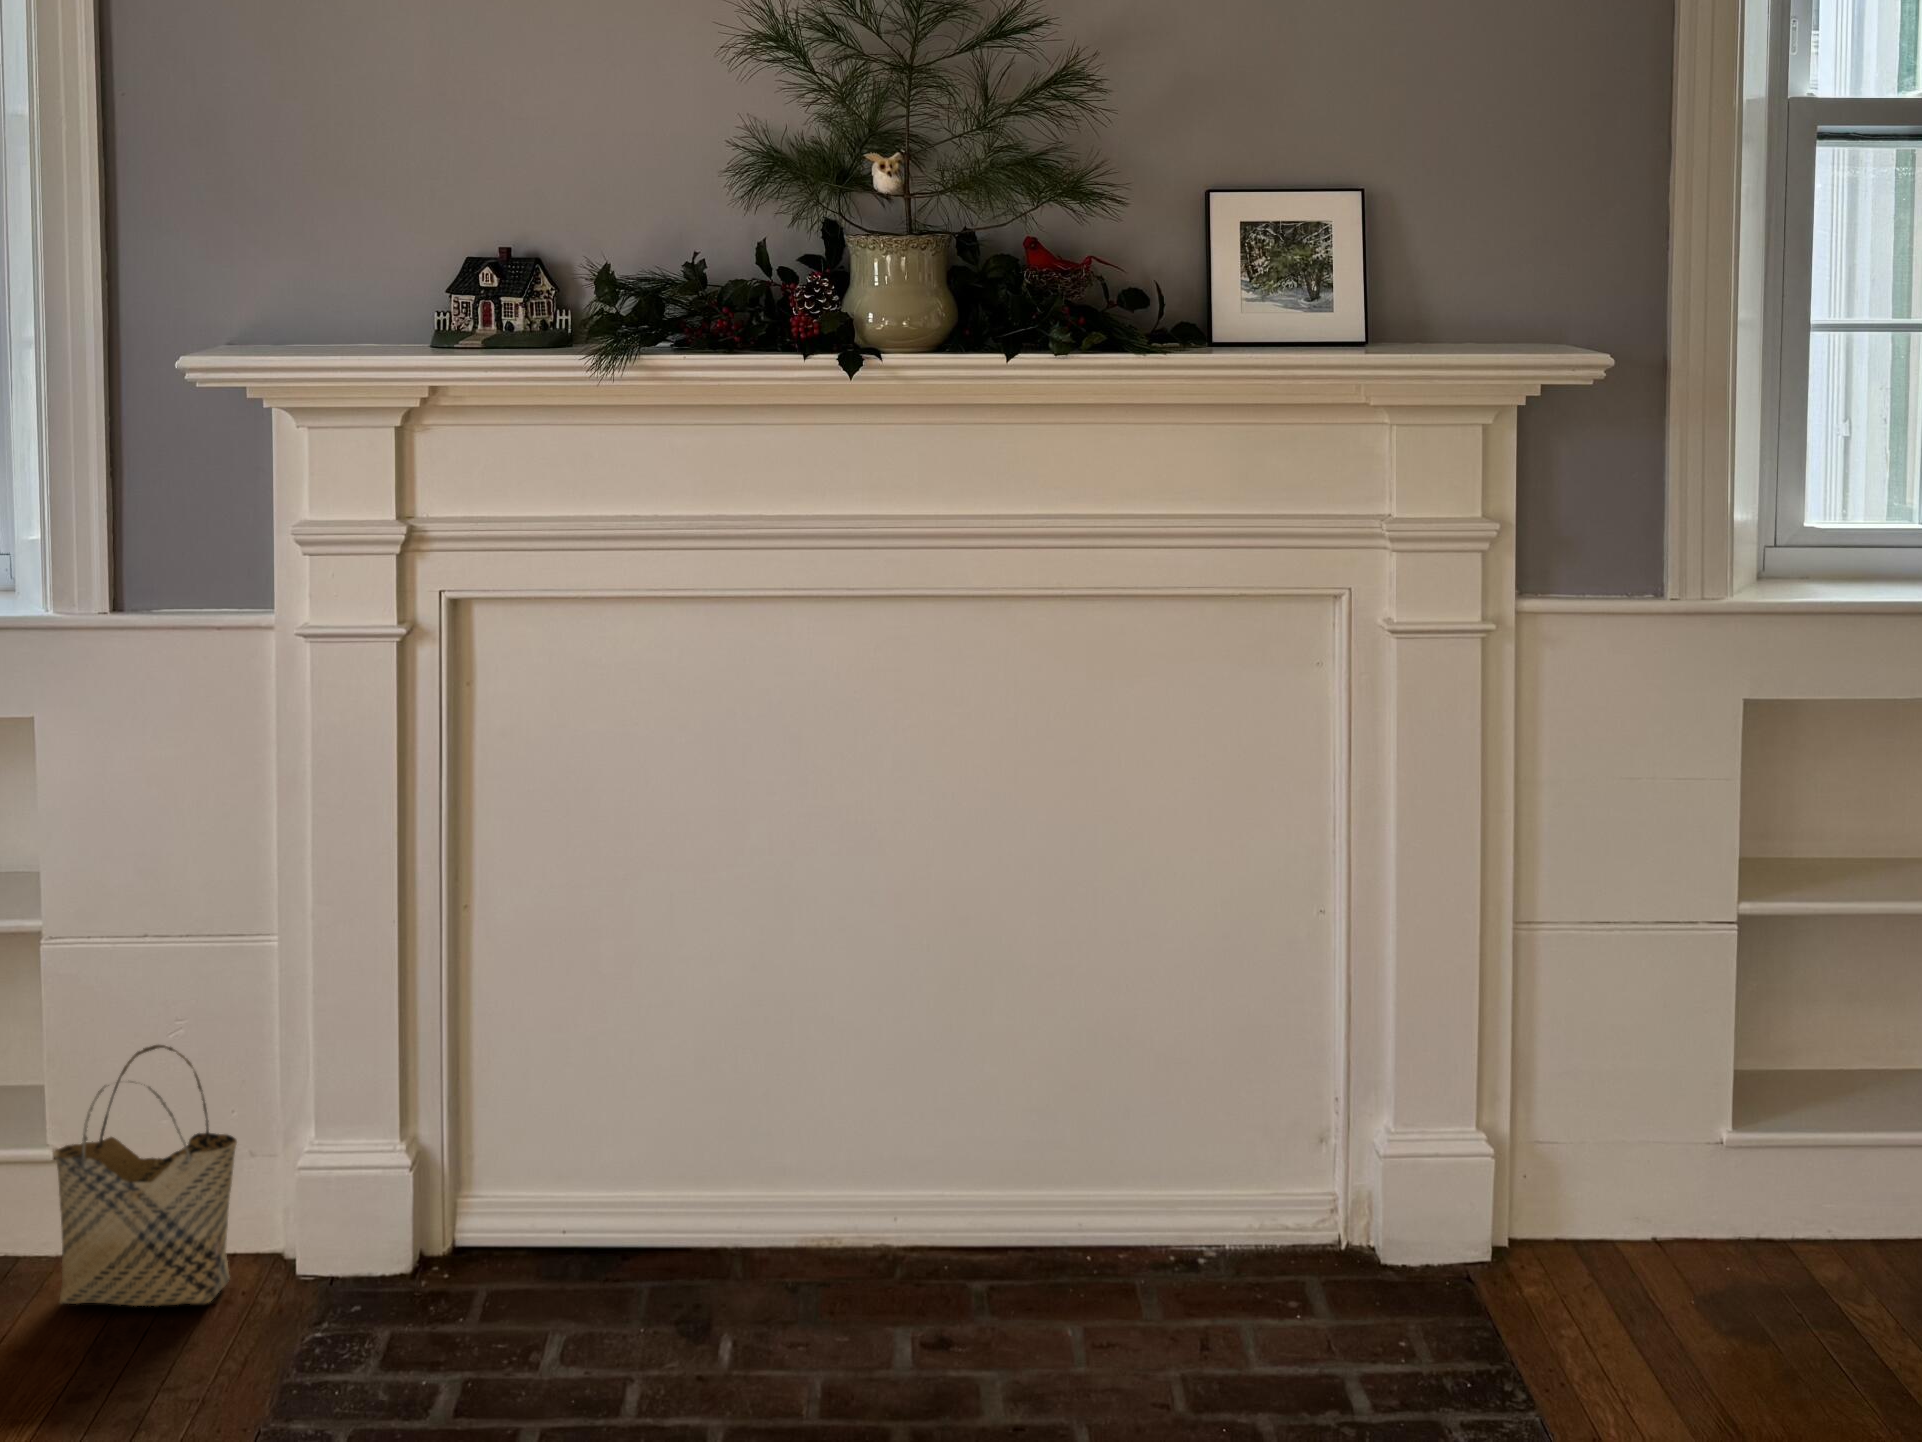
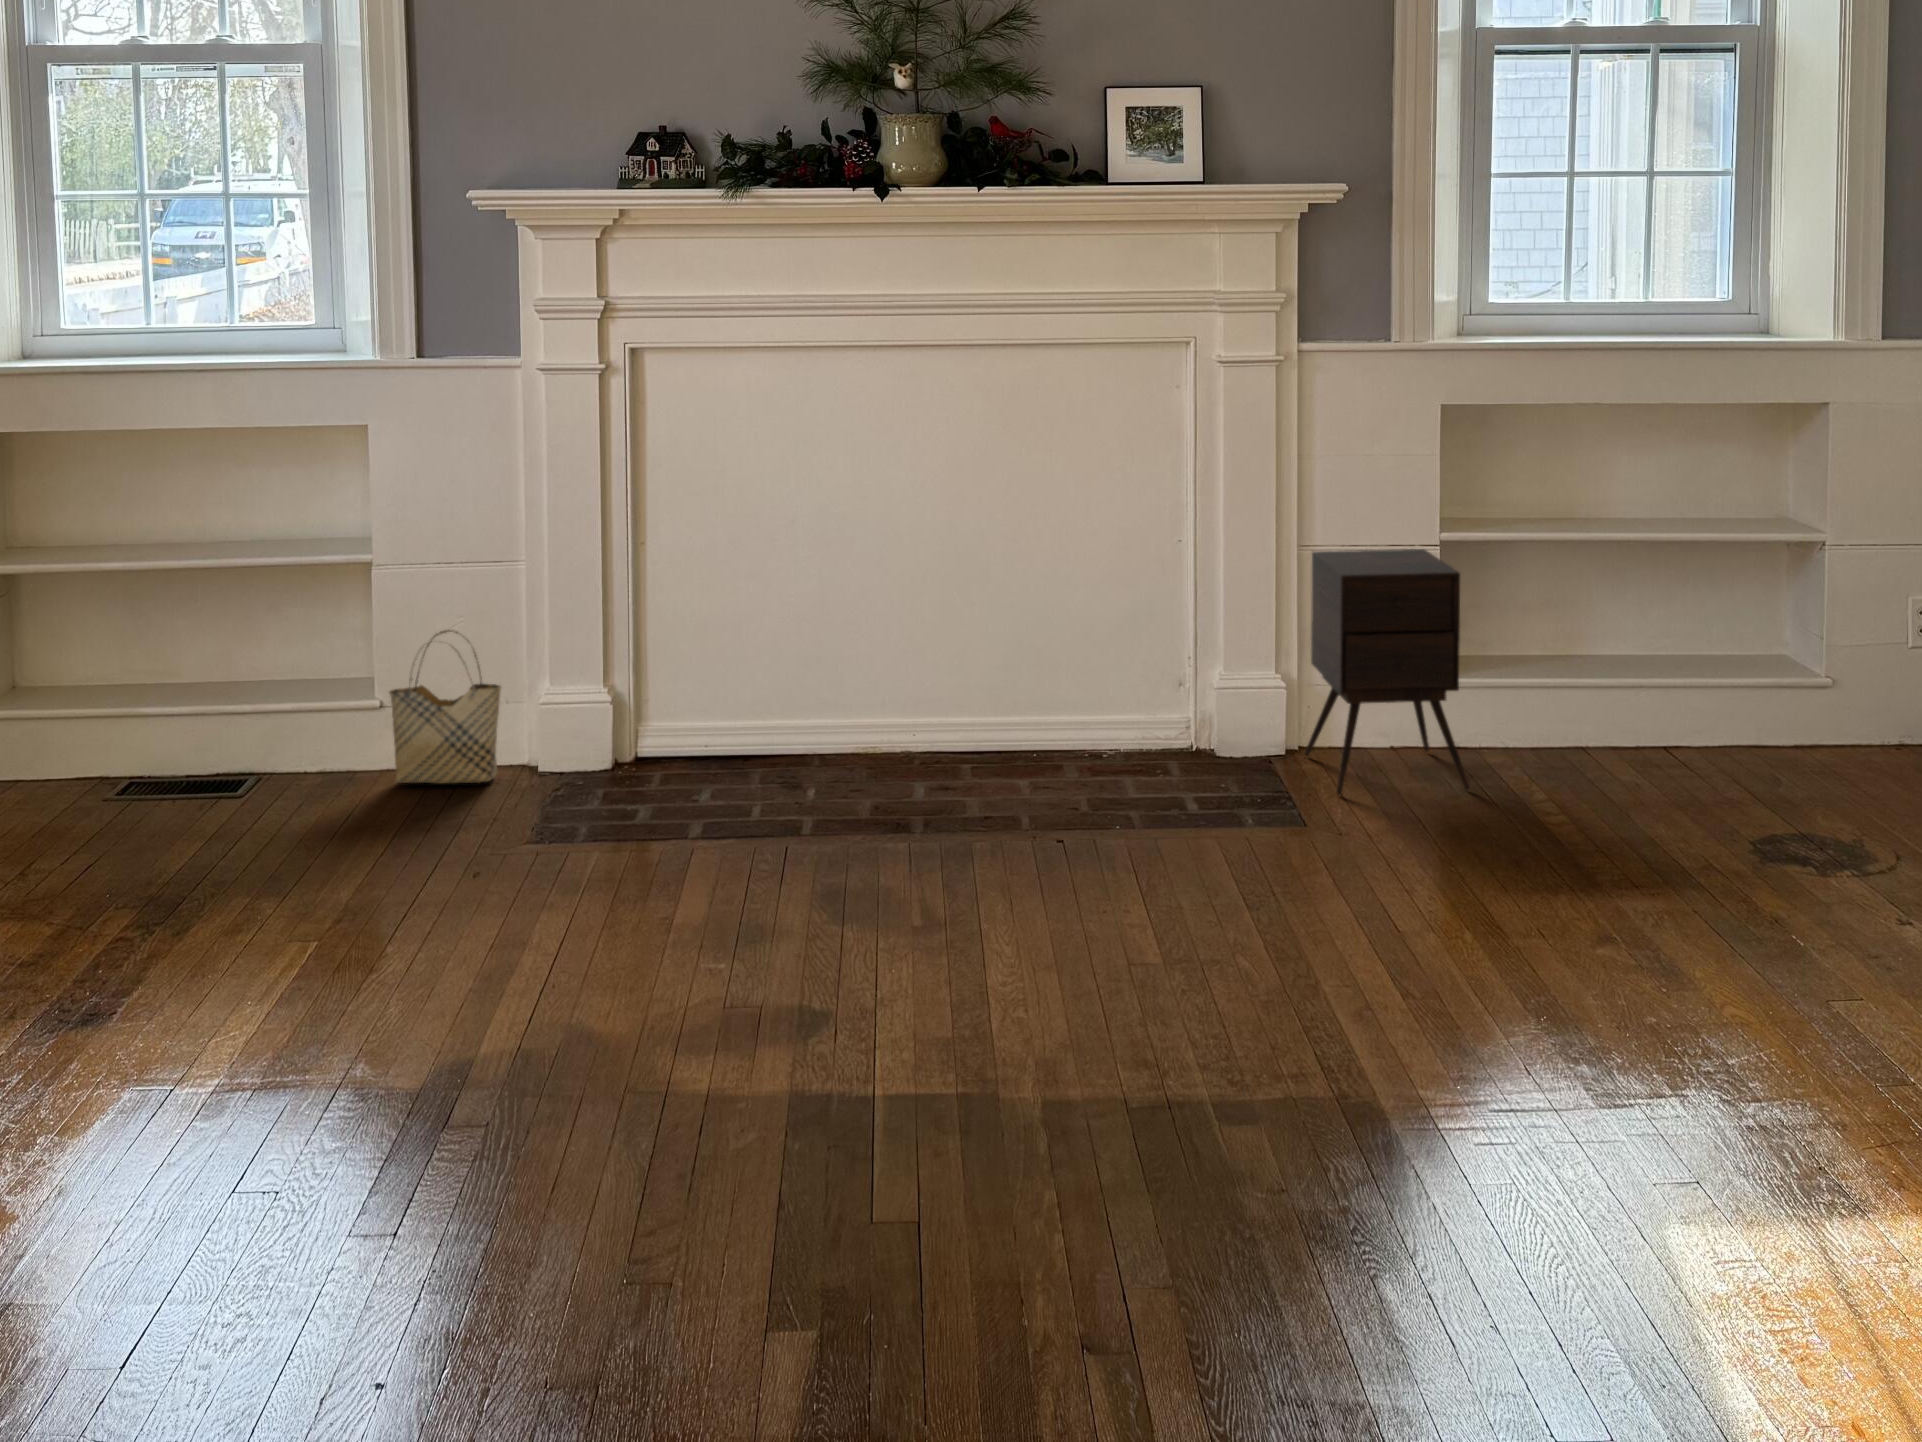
side table: none [1522,936,1818,1376] -> present [1305,549,1470,794]

